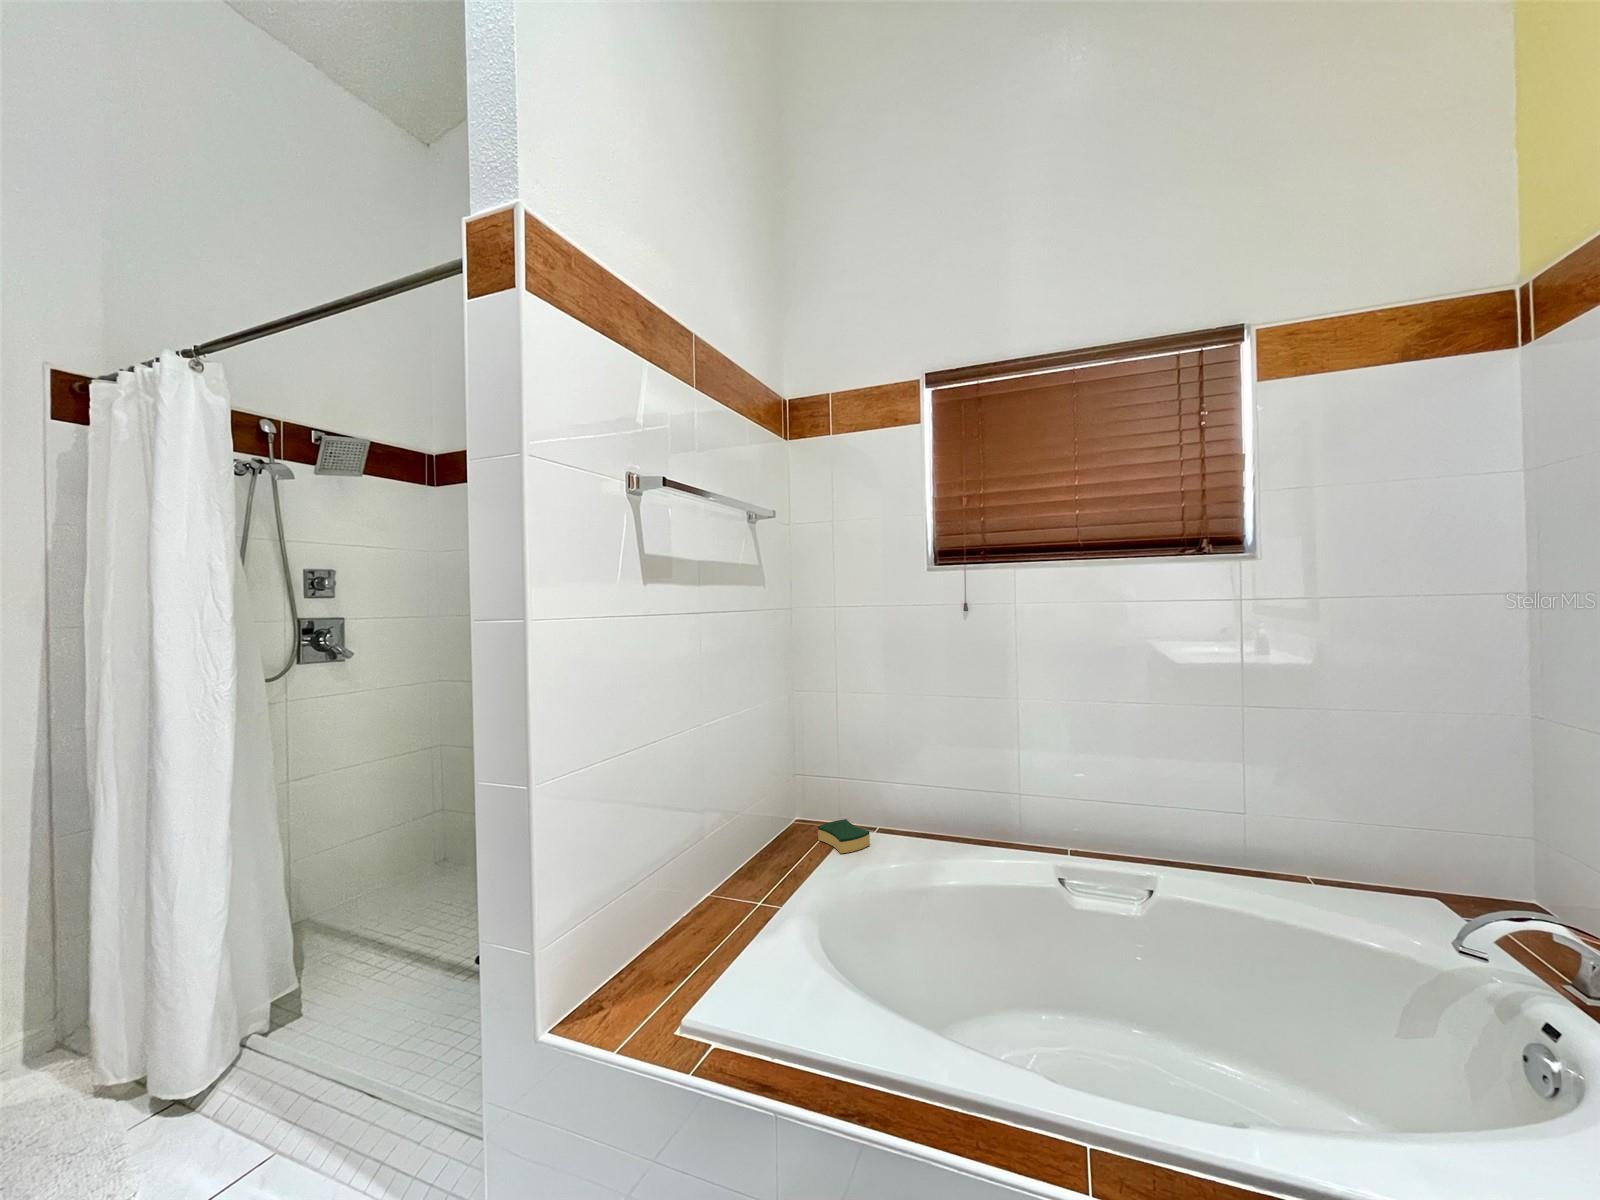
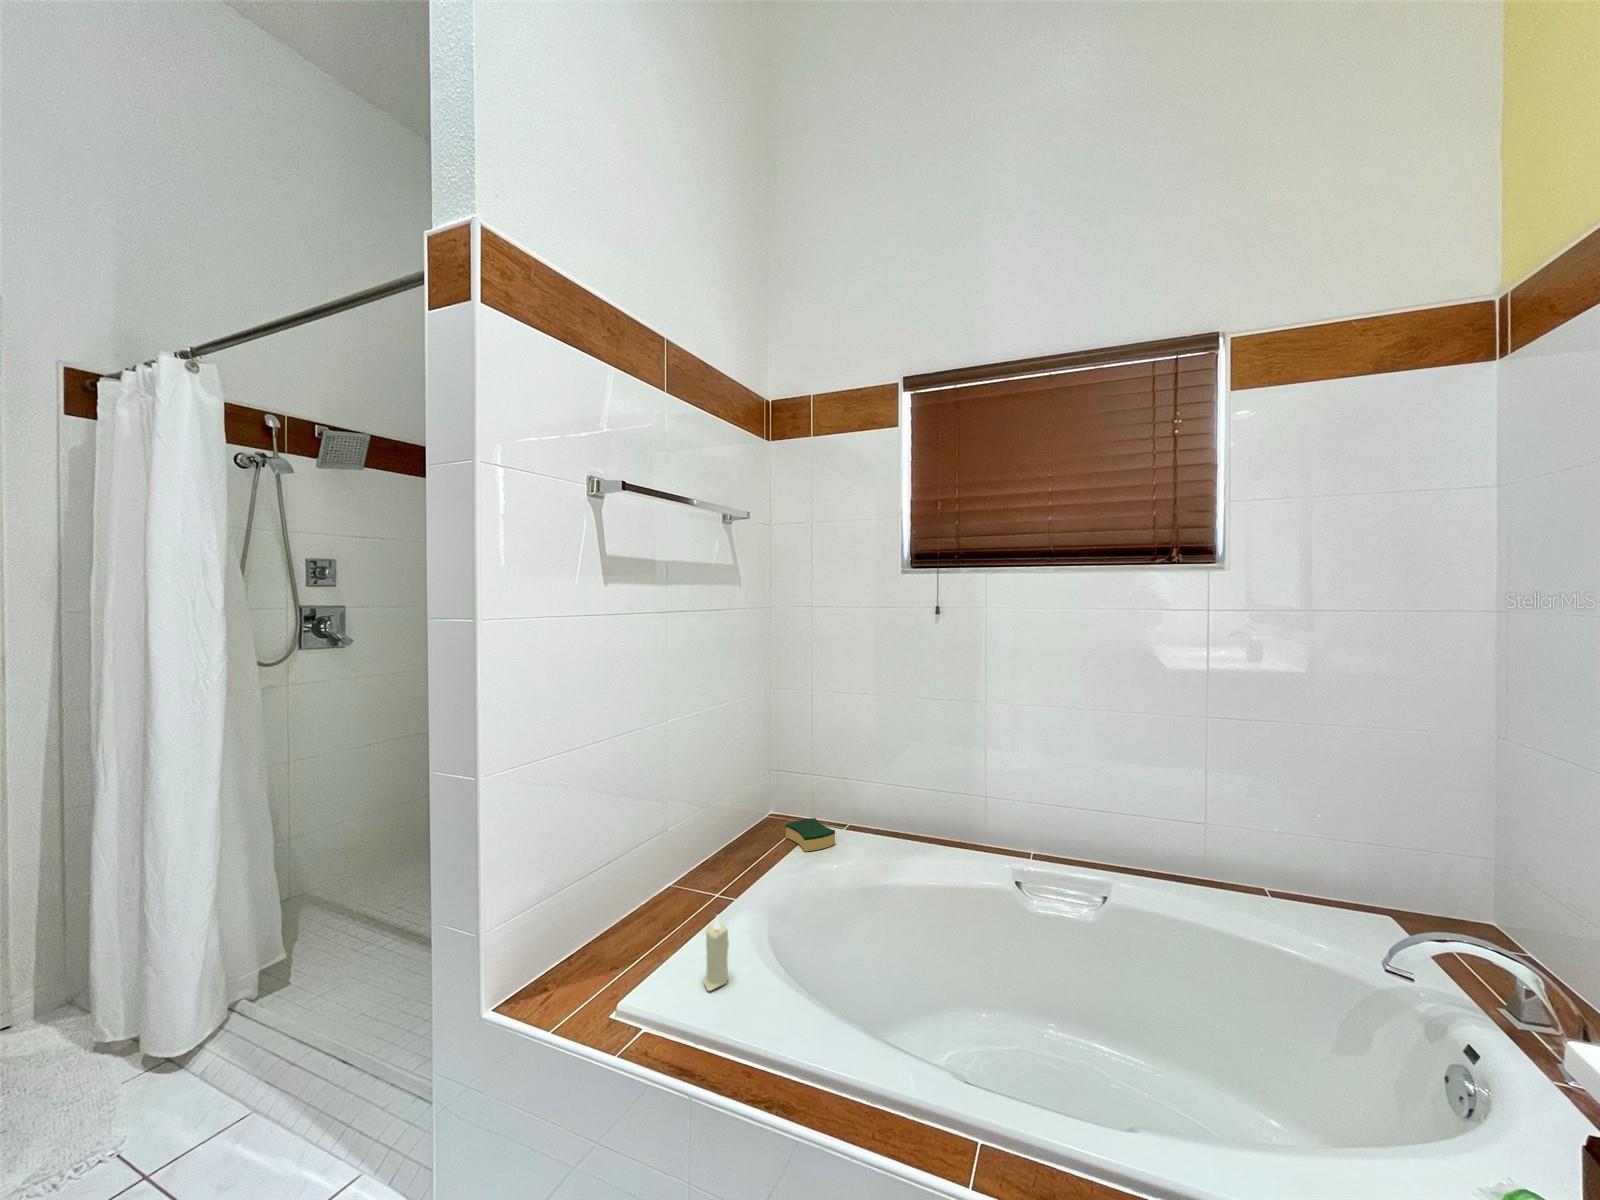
candle: none [768,922,792,1003] -> present [704,916,729,991]

